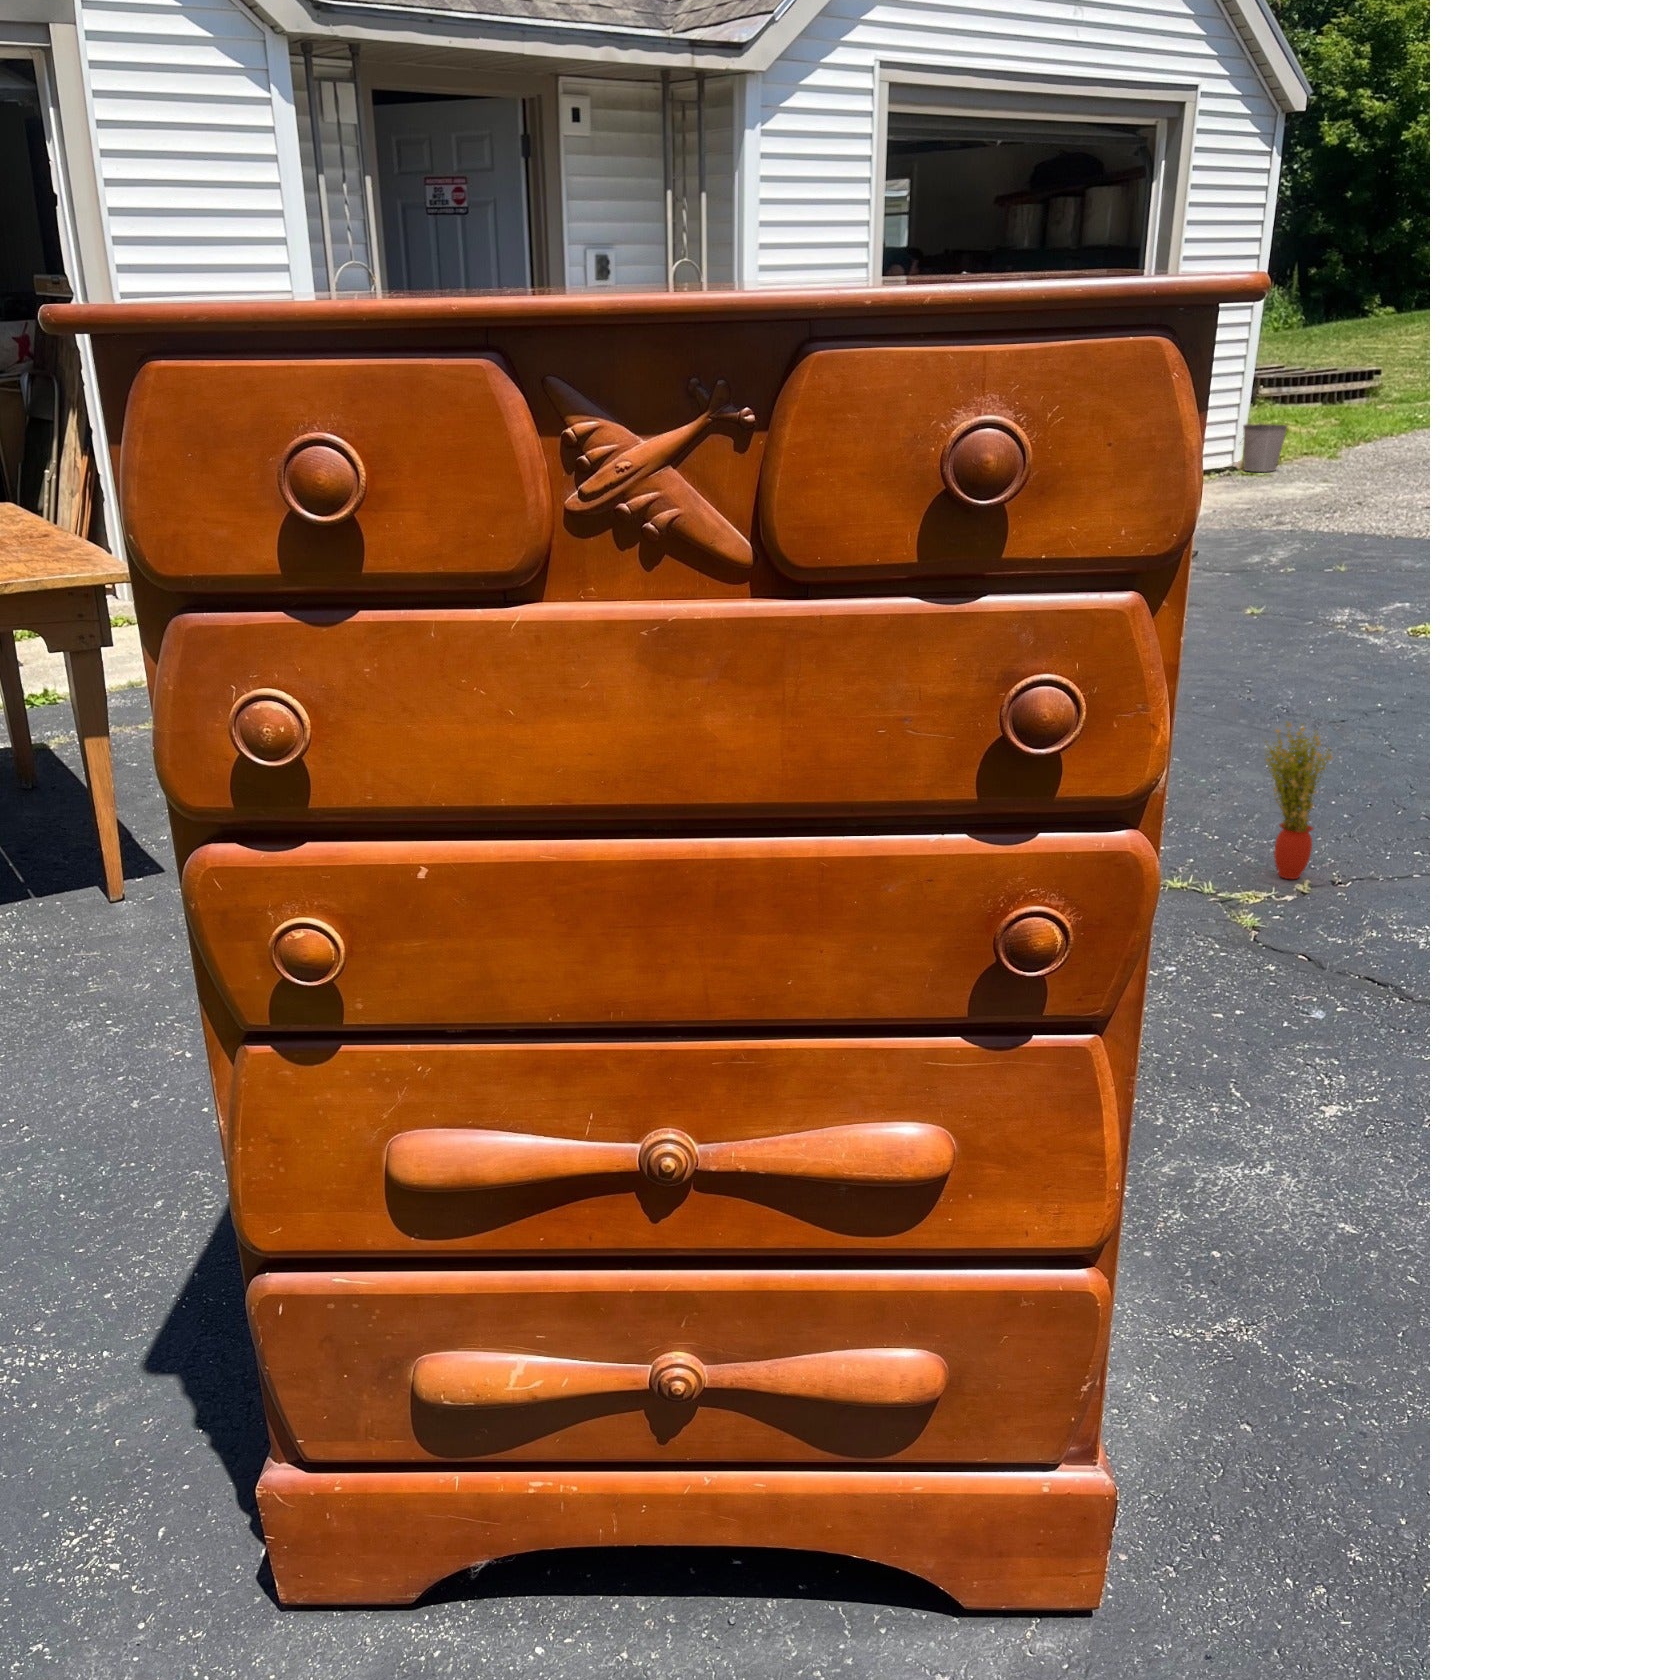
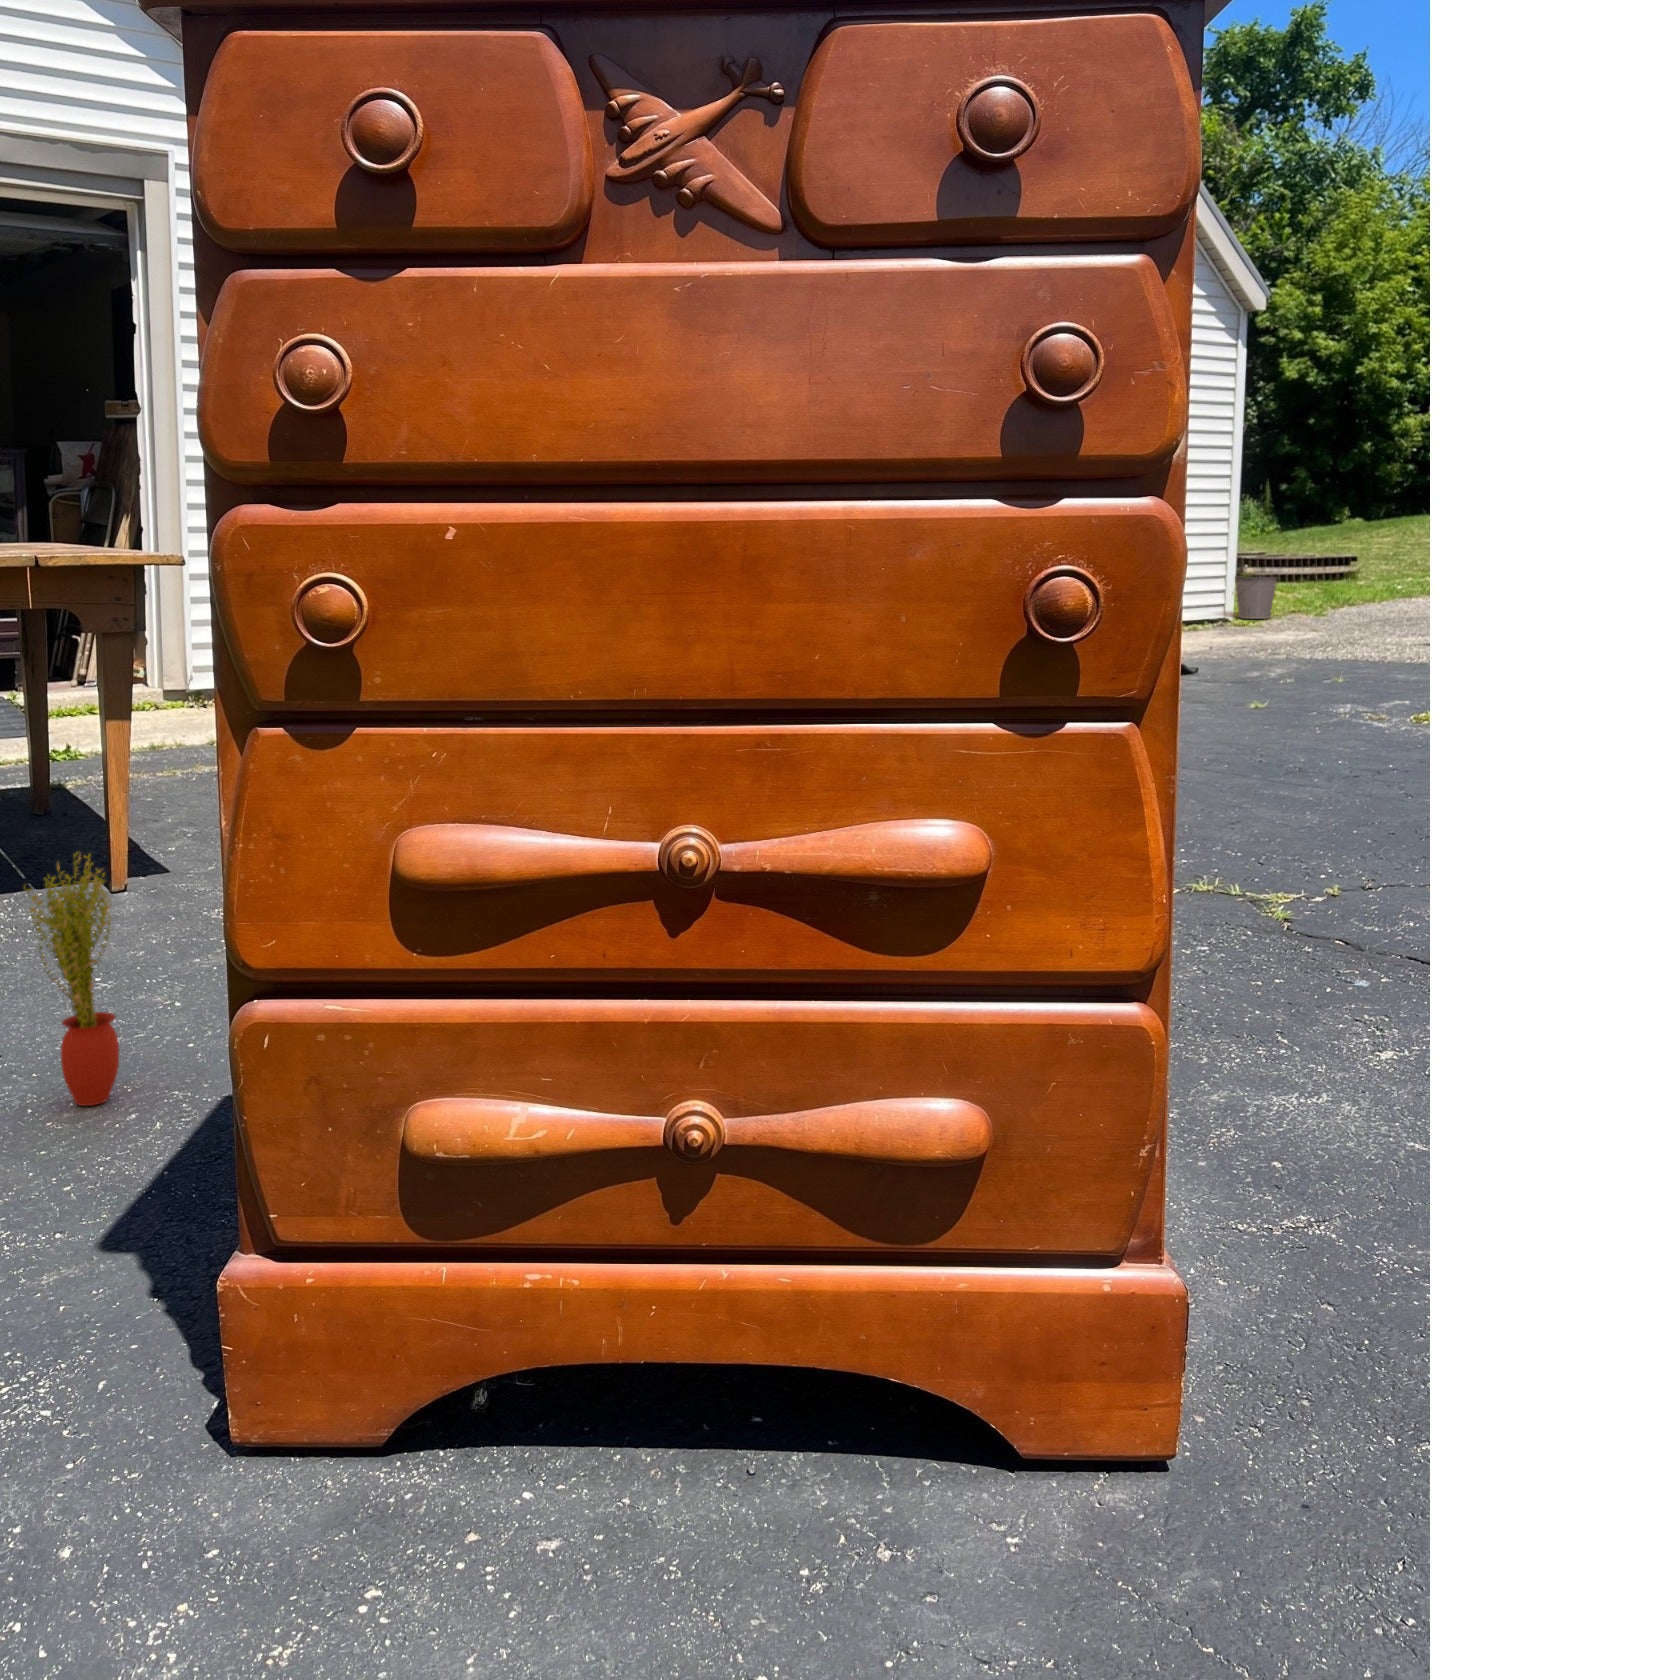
potted plant: present [1266,722,1332,879] -> present [26,852,119,1106]

